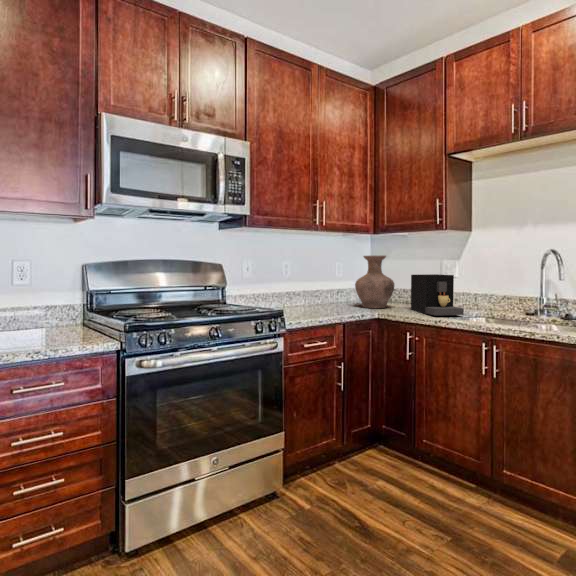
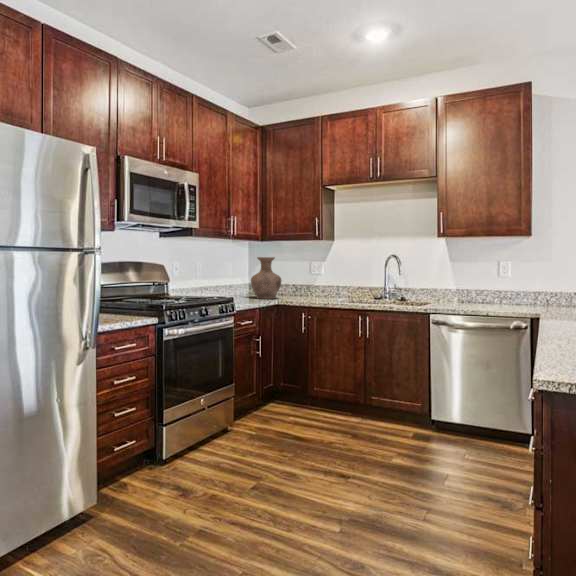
coffee maker: present [411,274,464,315] -> none [294,272,336,302]

